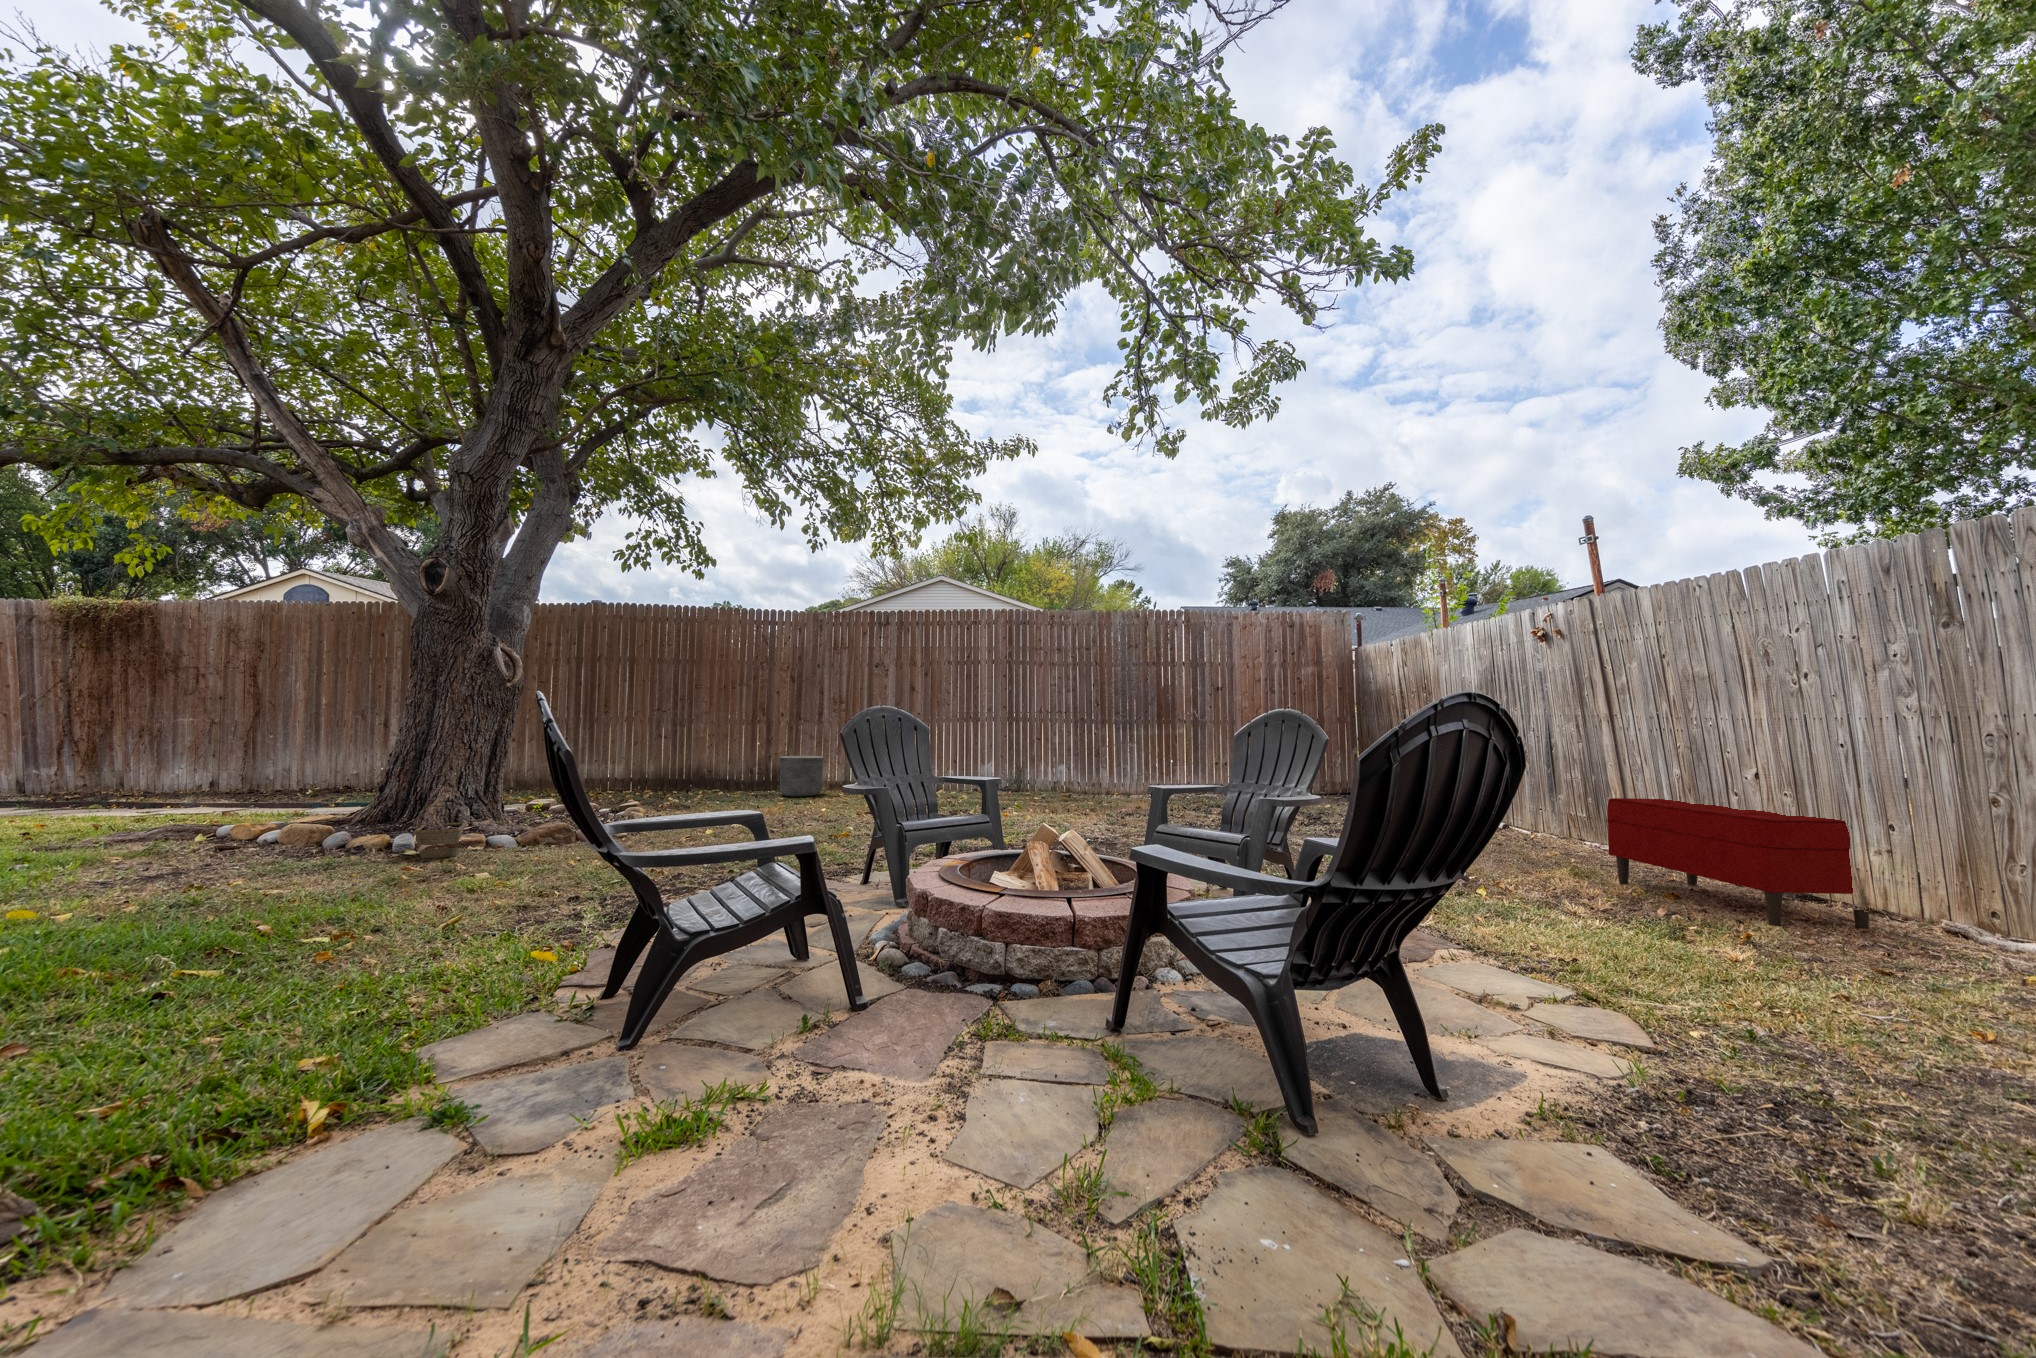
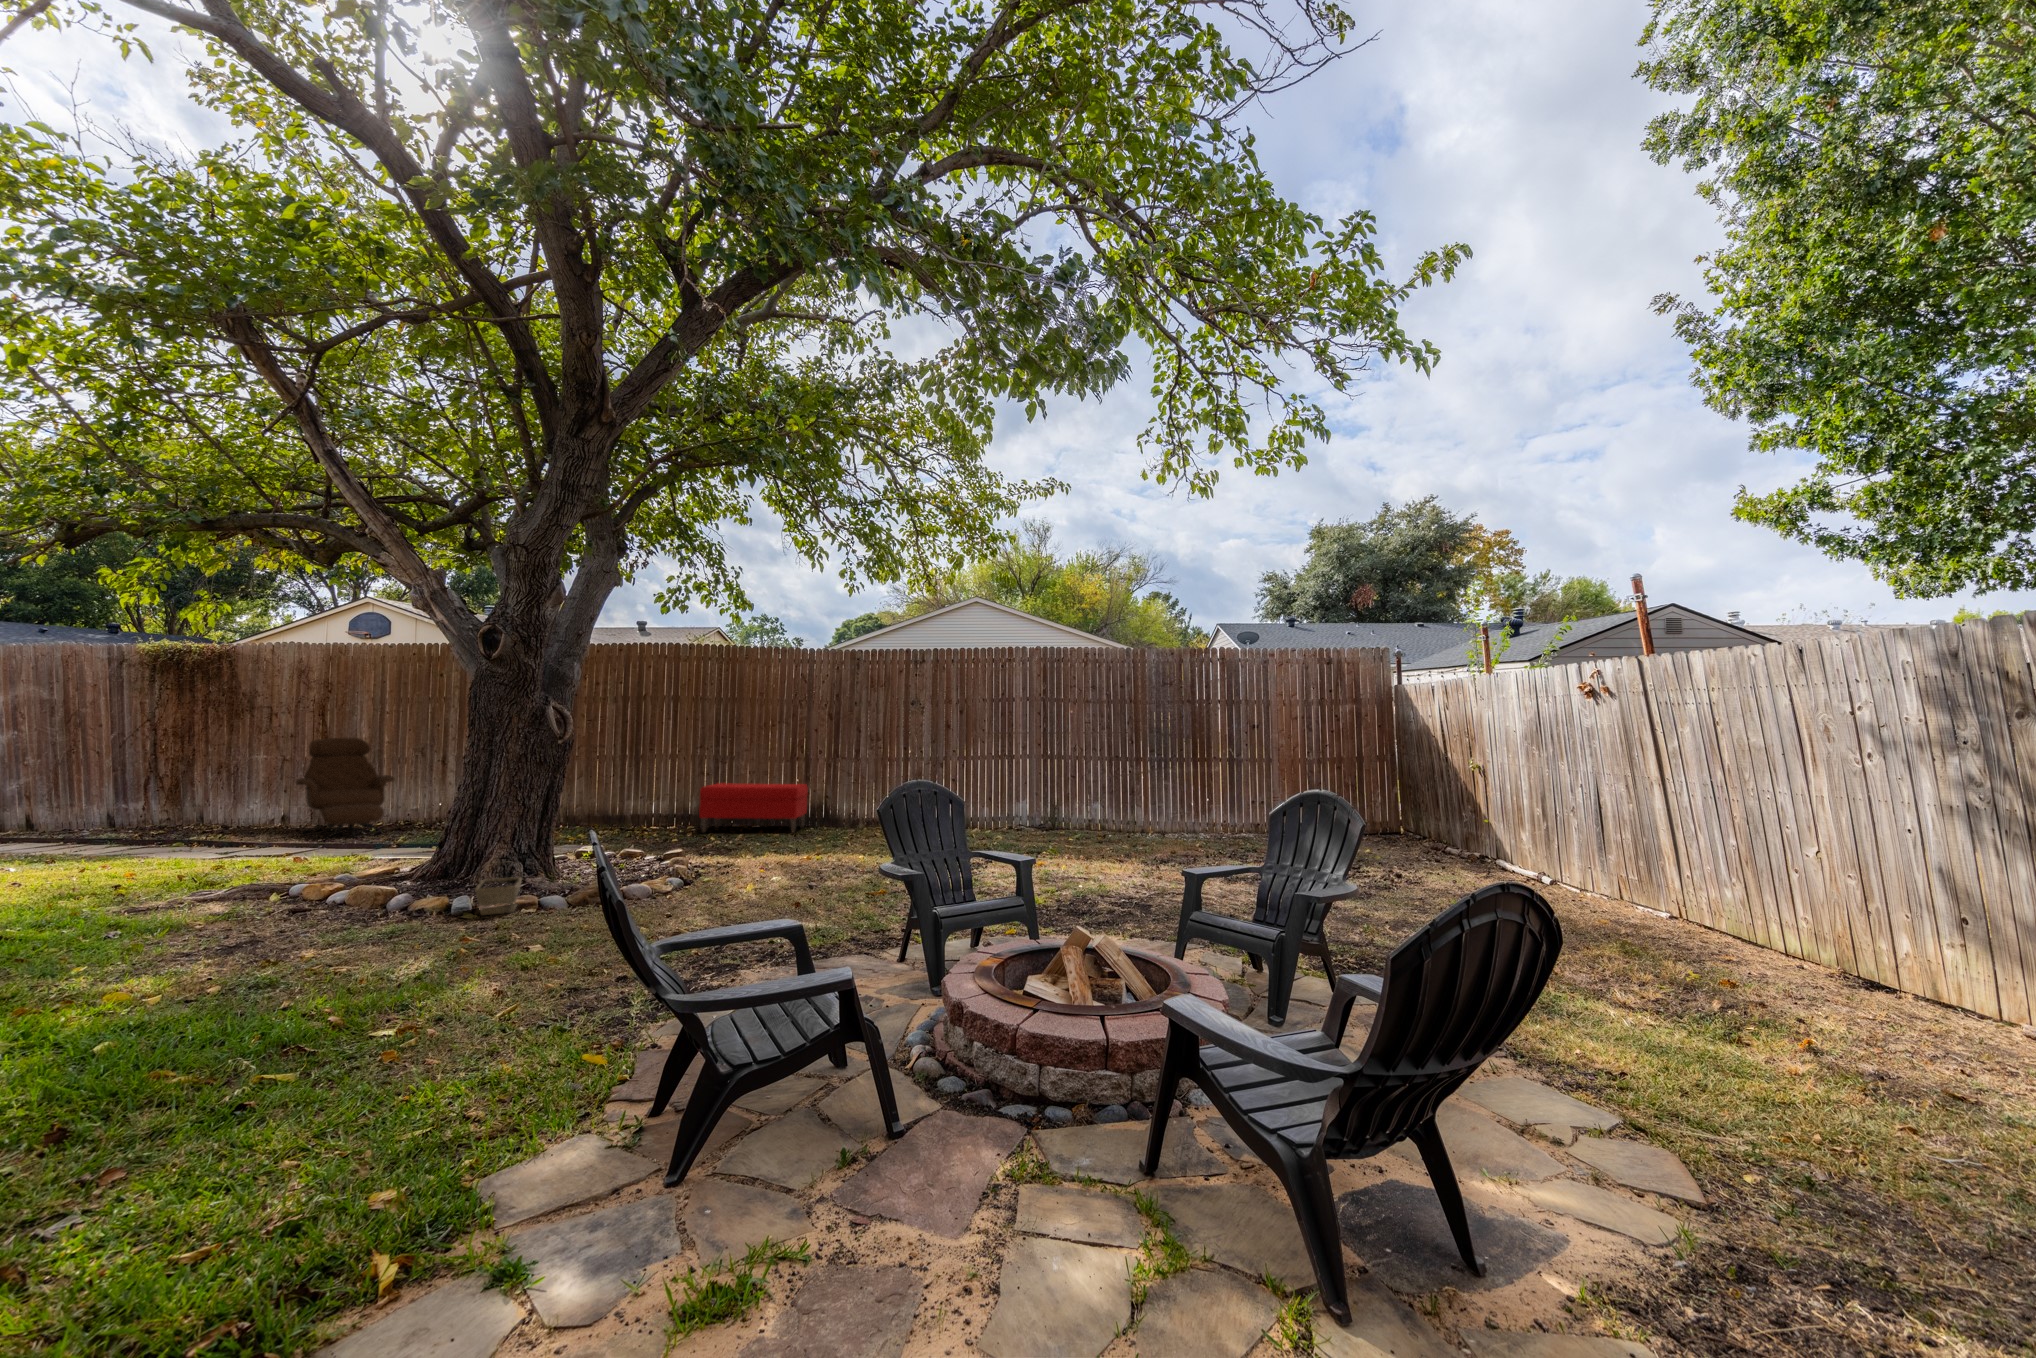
lounge chair: none [217,700,327,803] -> present [296,738,394,838]
planter: present [780,756,824,797] -> none [819,791,861,832]
bench: present [1607,798,1870,928] -> present [699,783,808,833]

